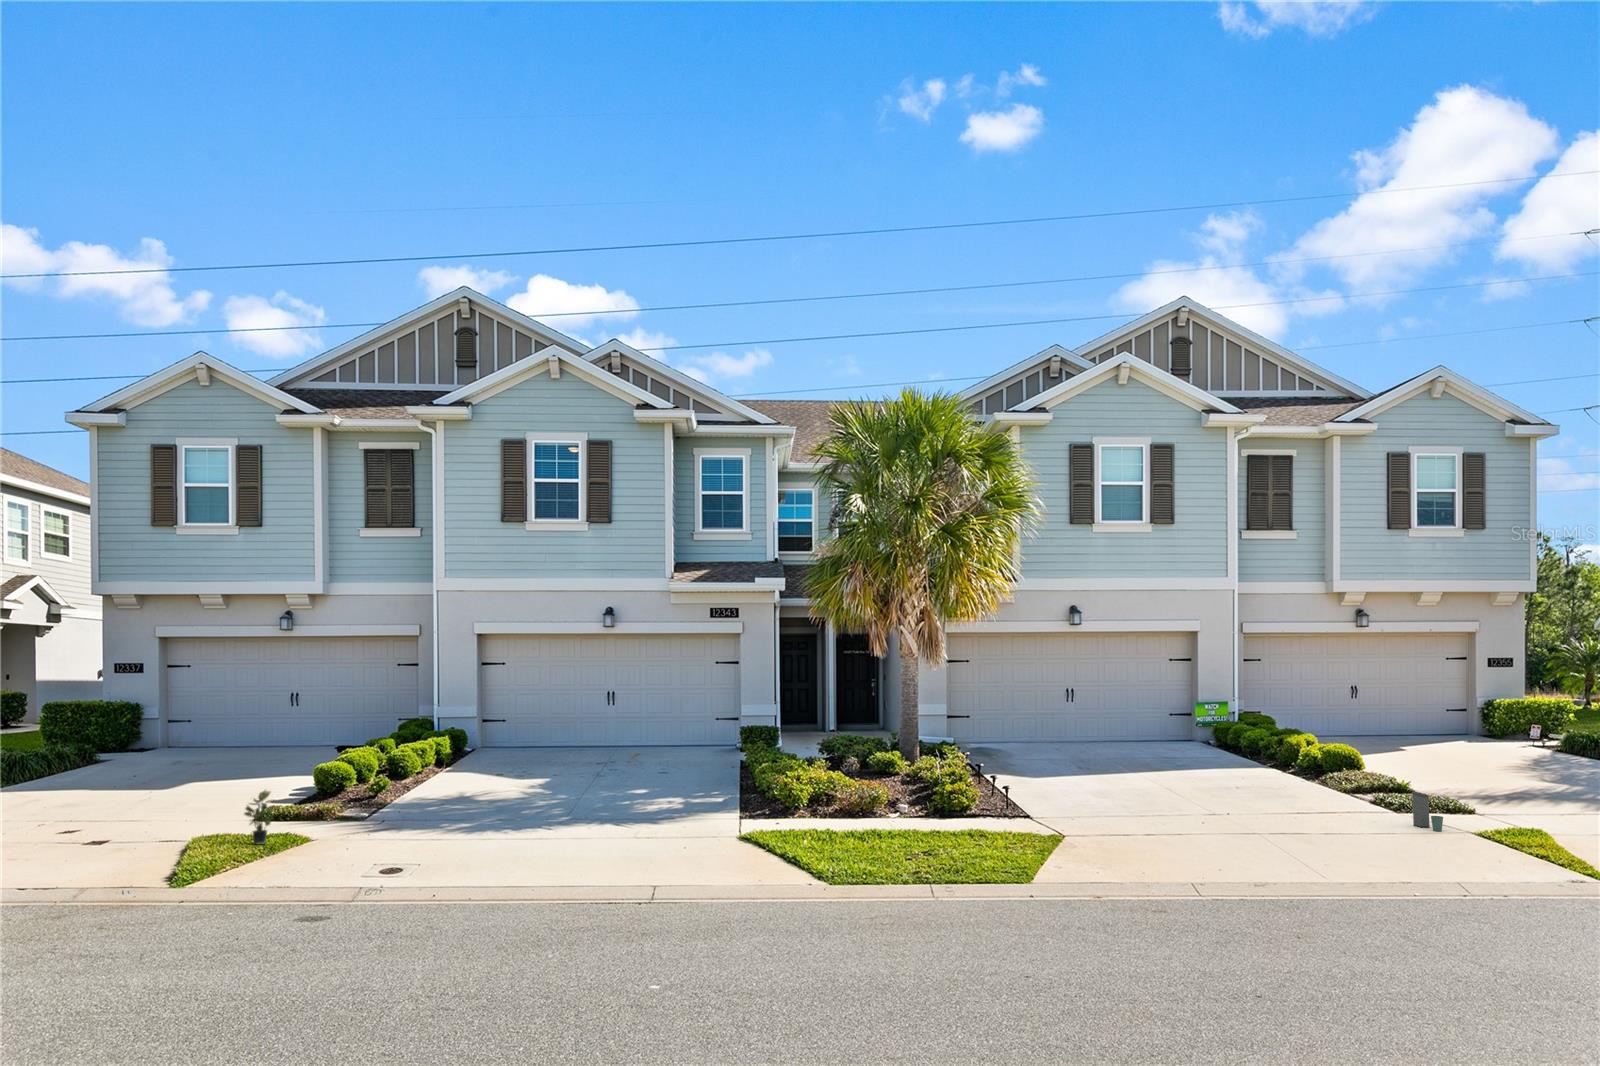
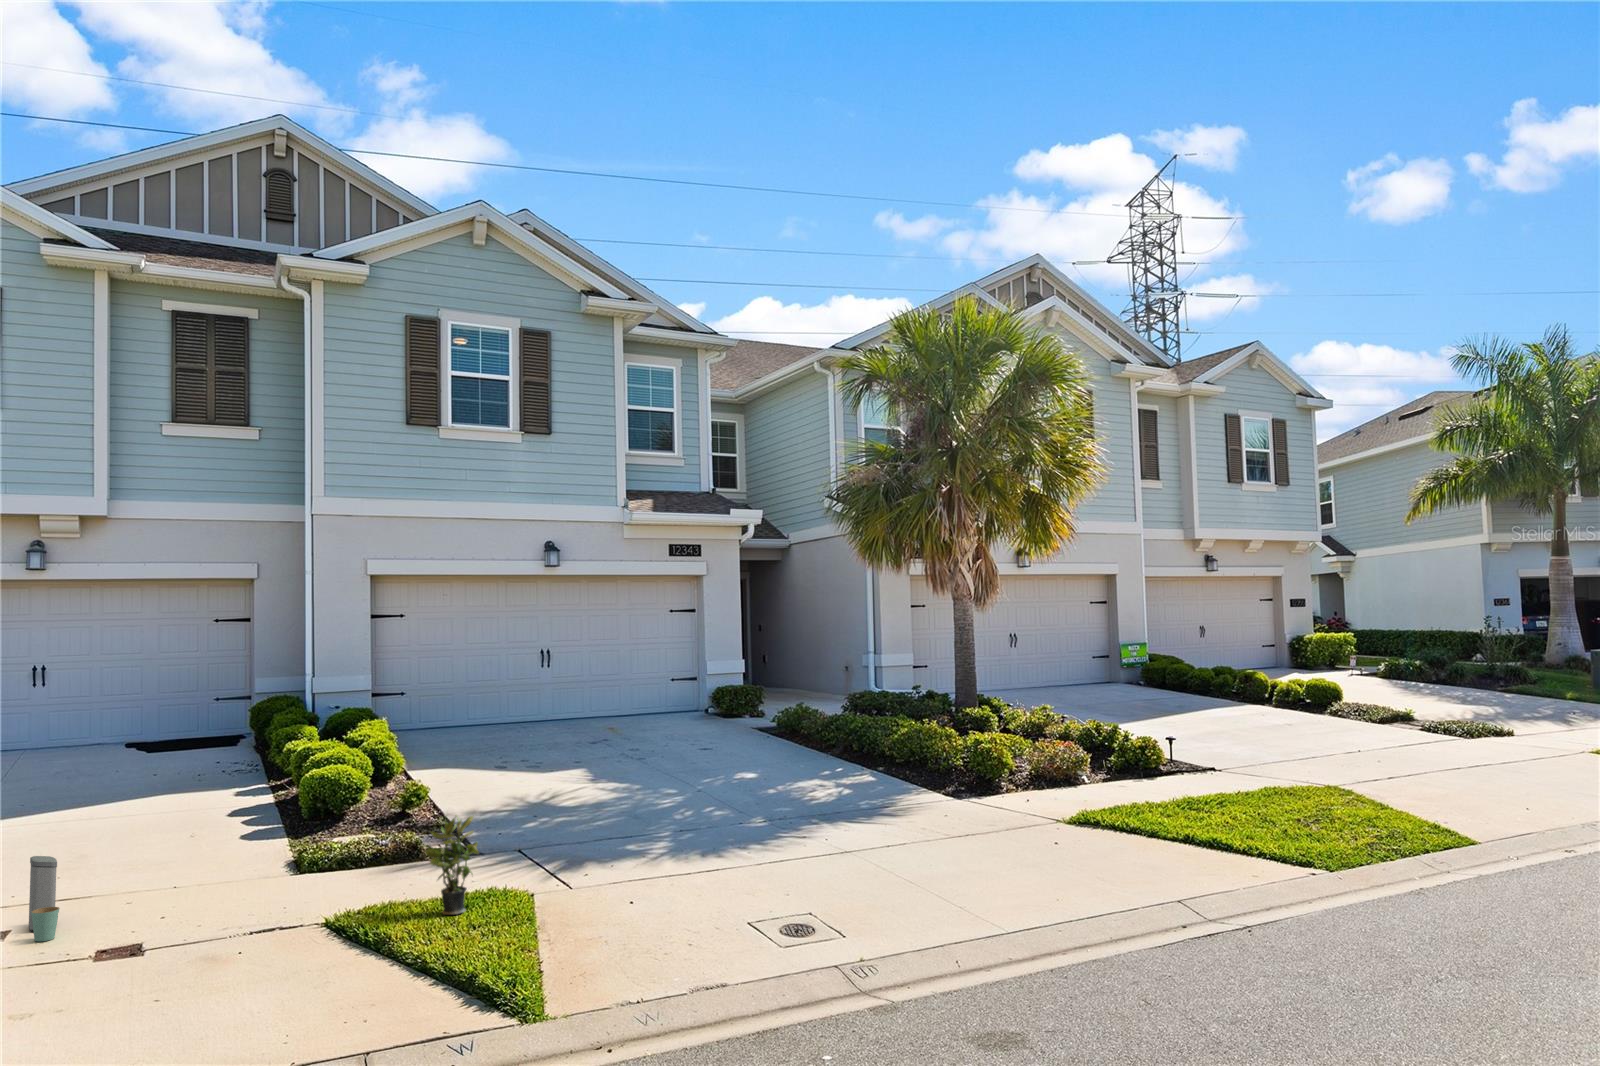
trash can: present [1412,792,1443,831] -> present [29,856,60,941]

